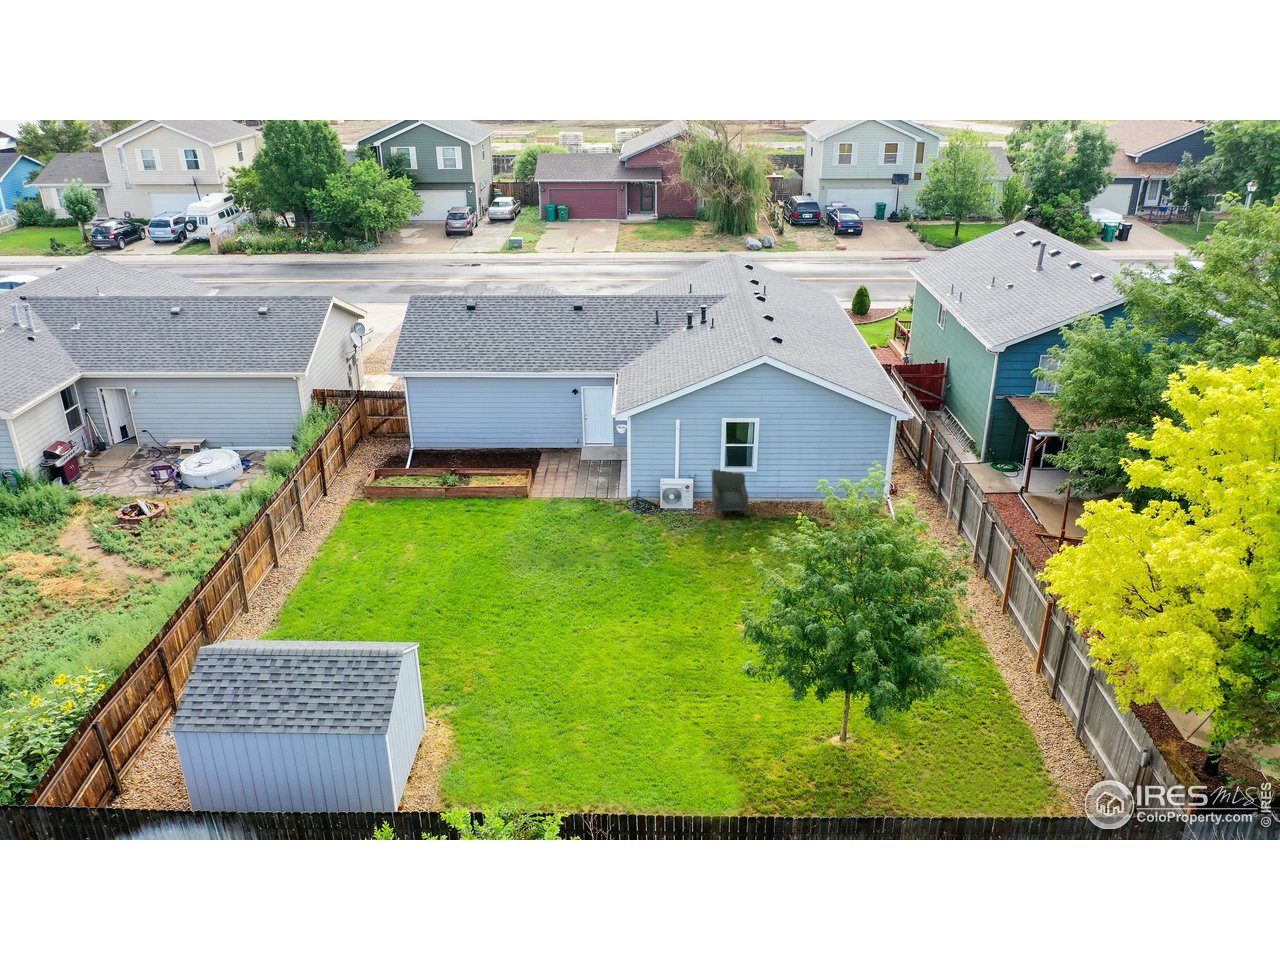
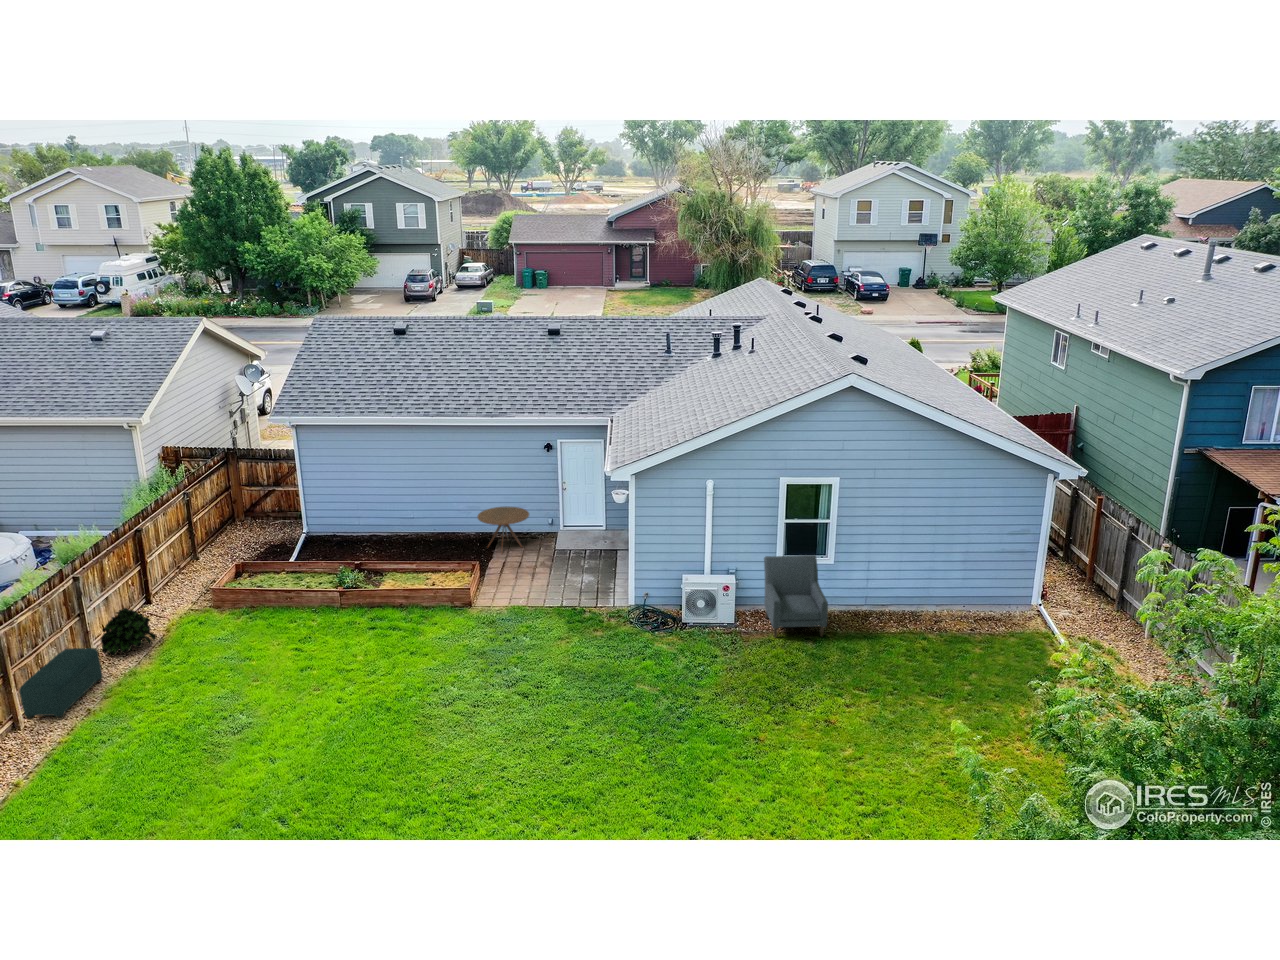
round table: none [529,431,563,464] -> present [477,506,529,550]
potted plant: none [309,498,341,527] -> present [101,608,156,657]
bench: none [282,521,318,560] -> present [19,648,103,720]

